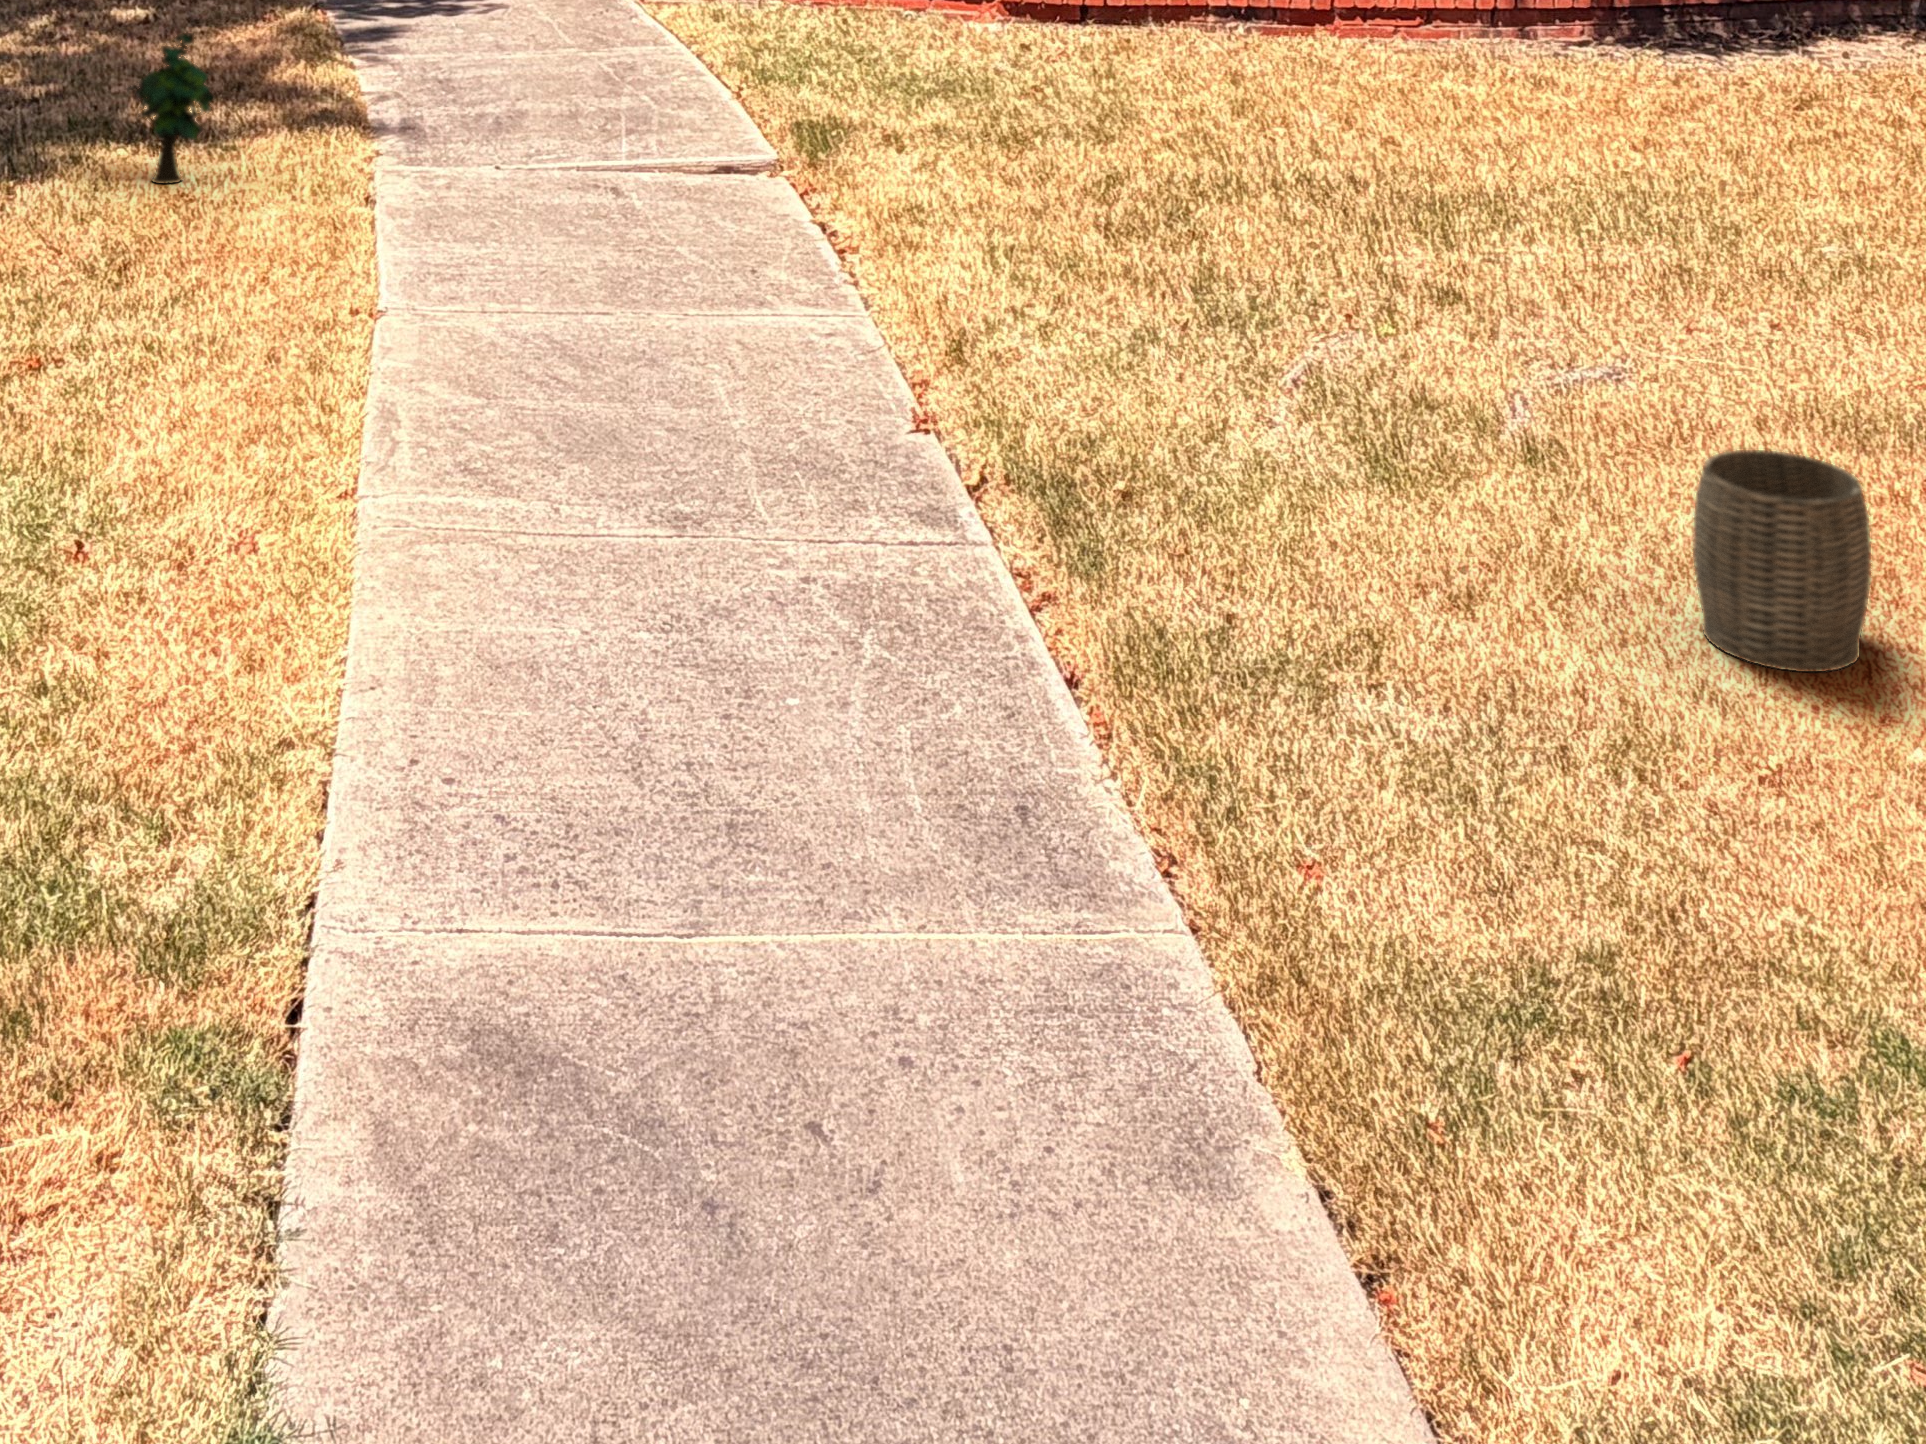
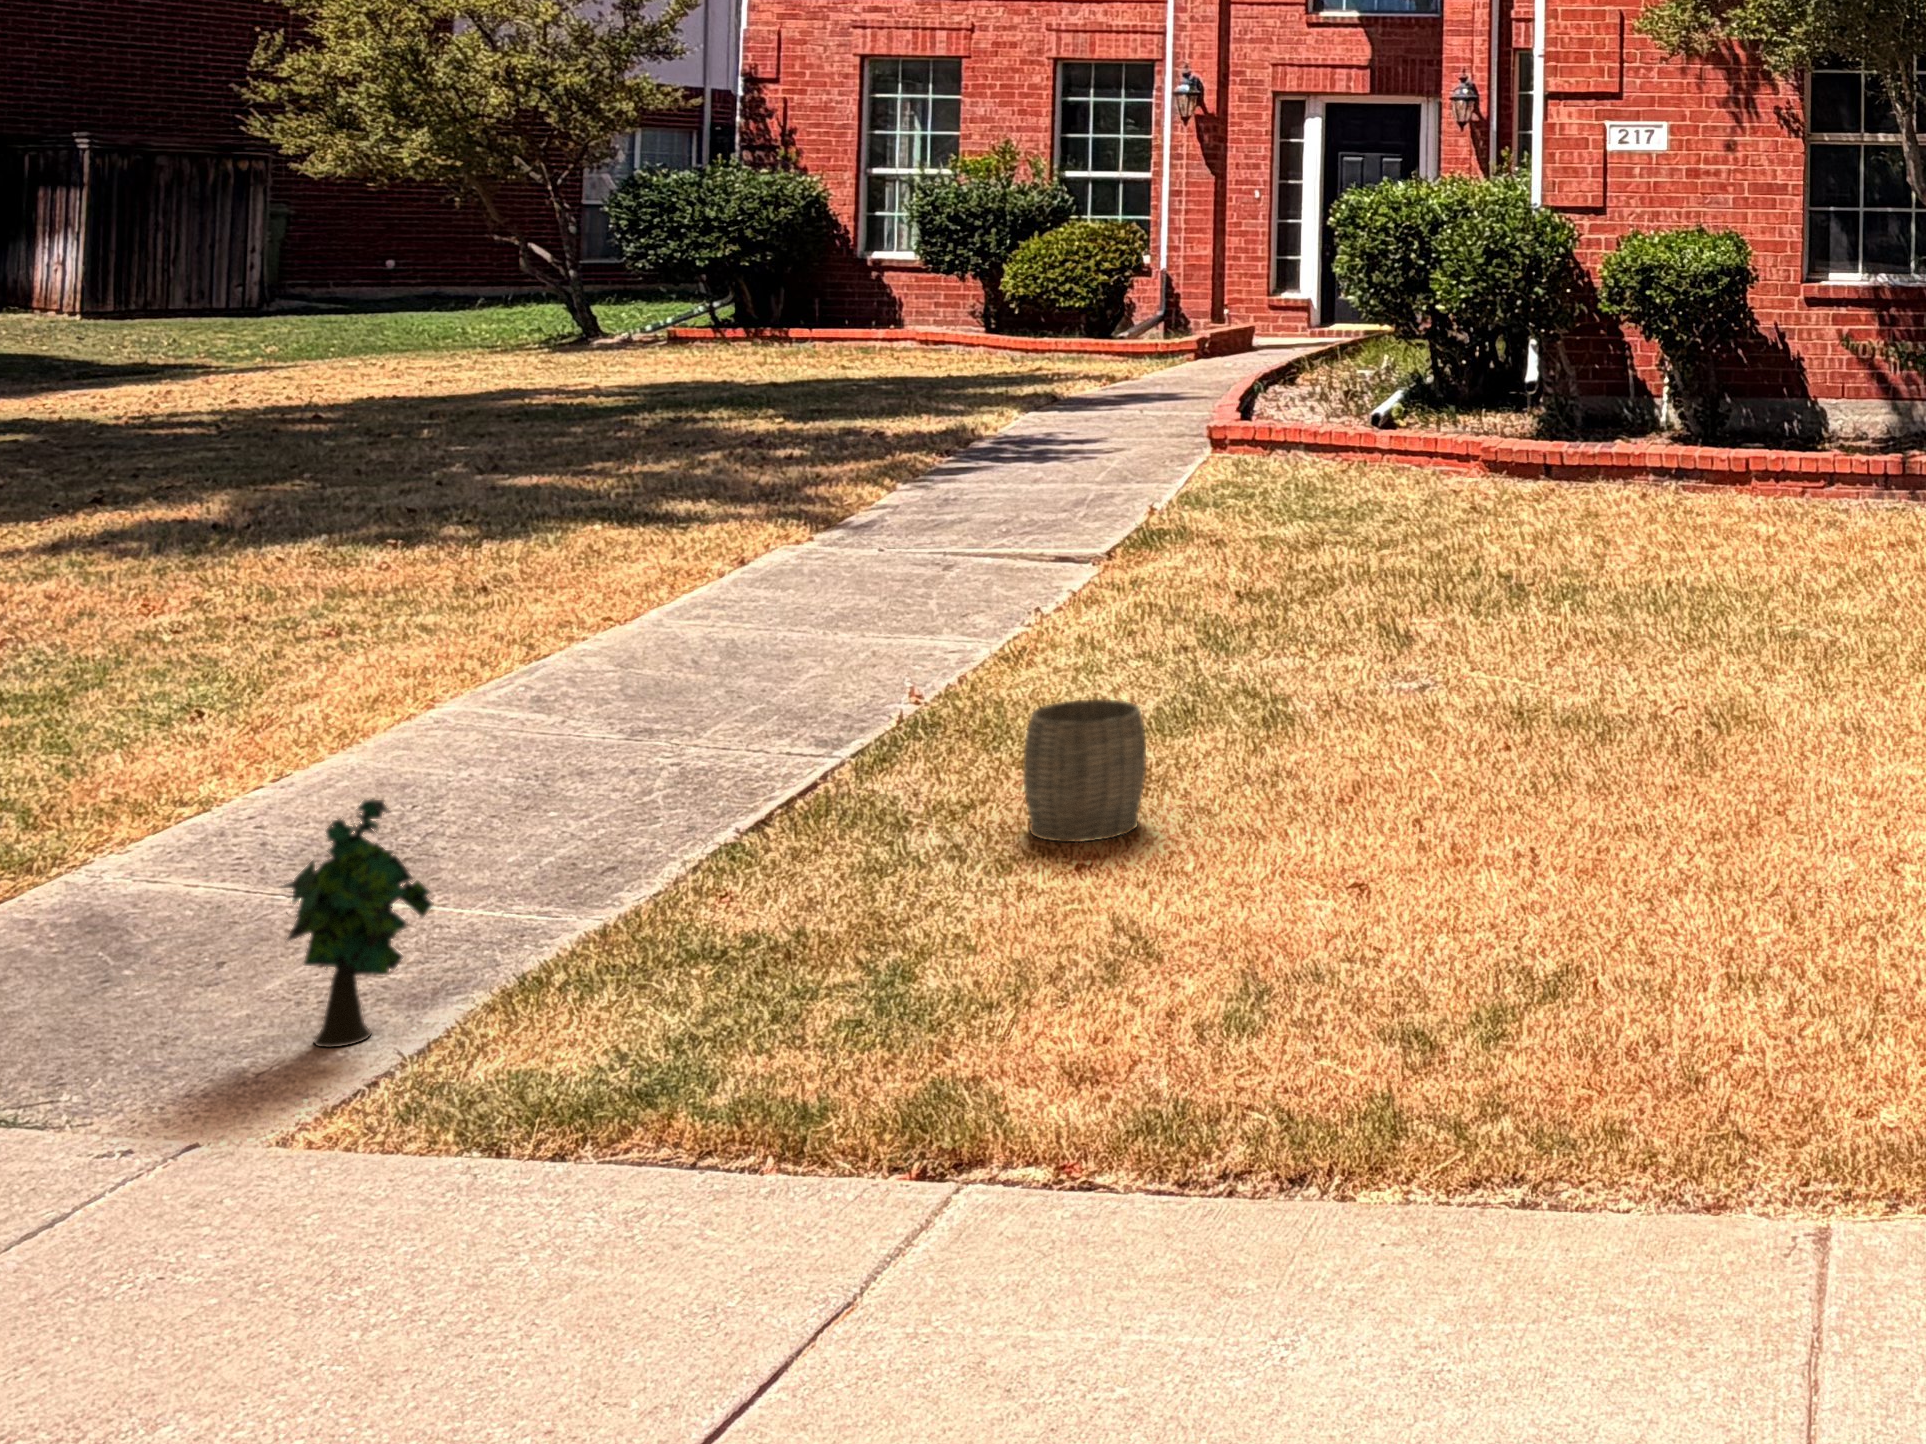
decorative plant: present [130,33,215,184] -> present [283,799,433,1047]

